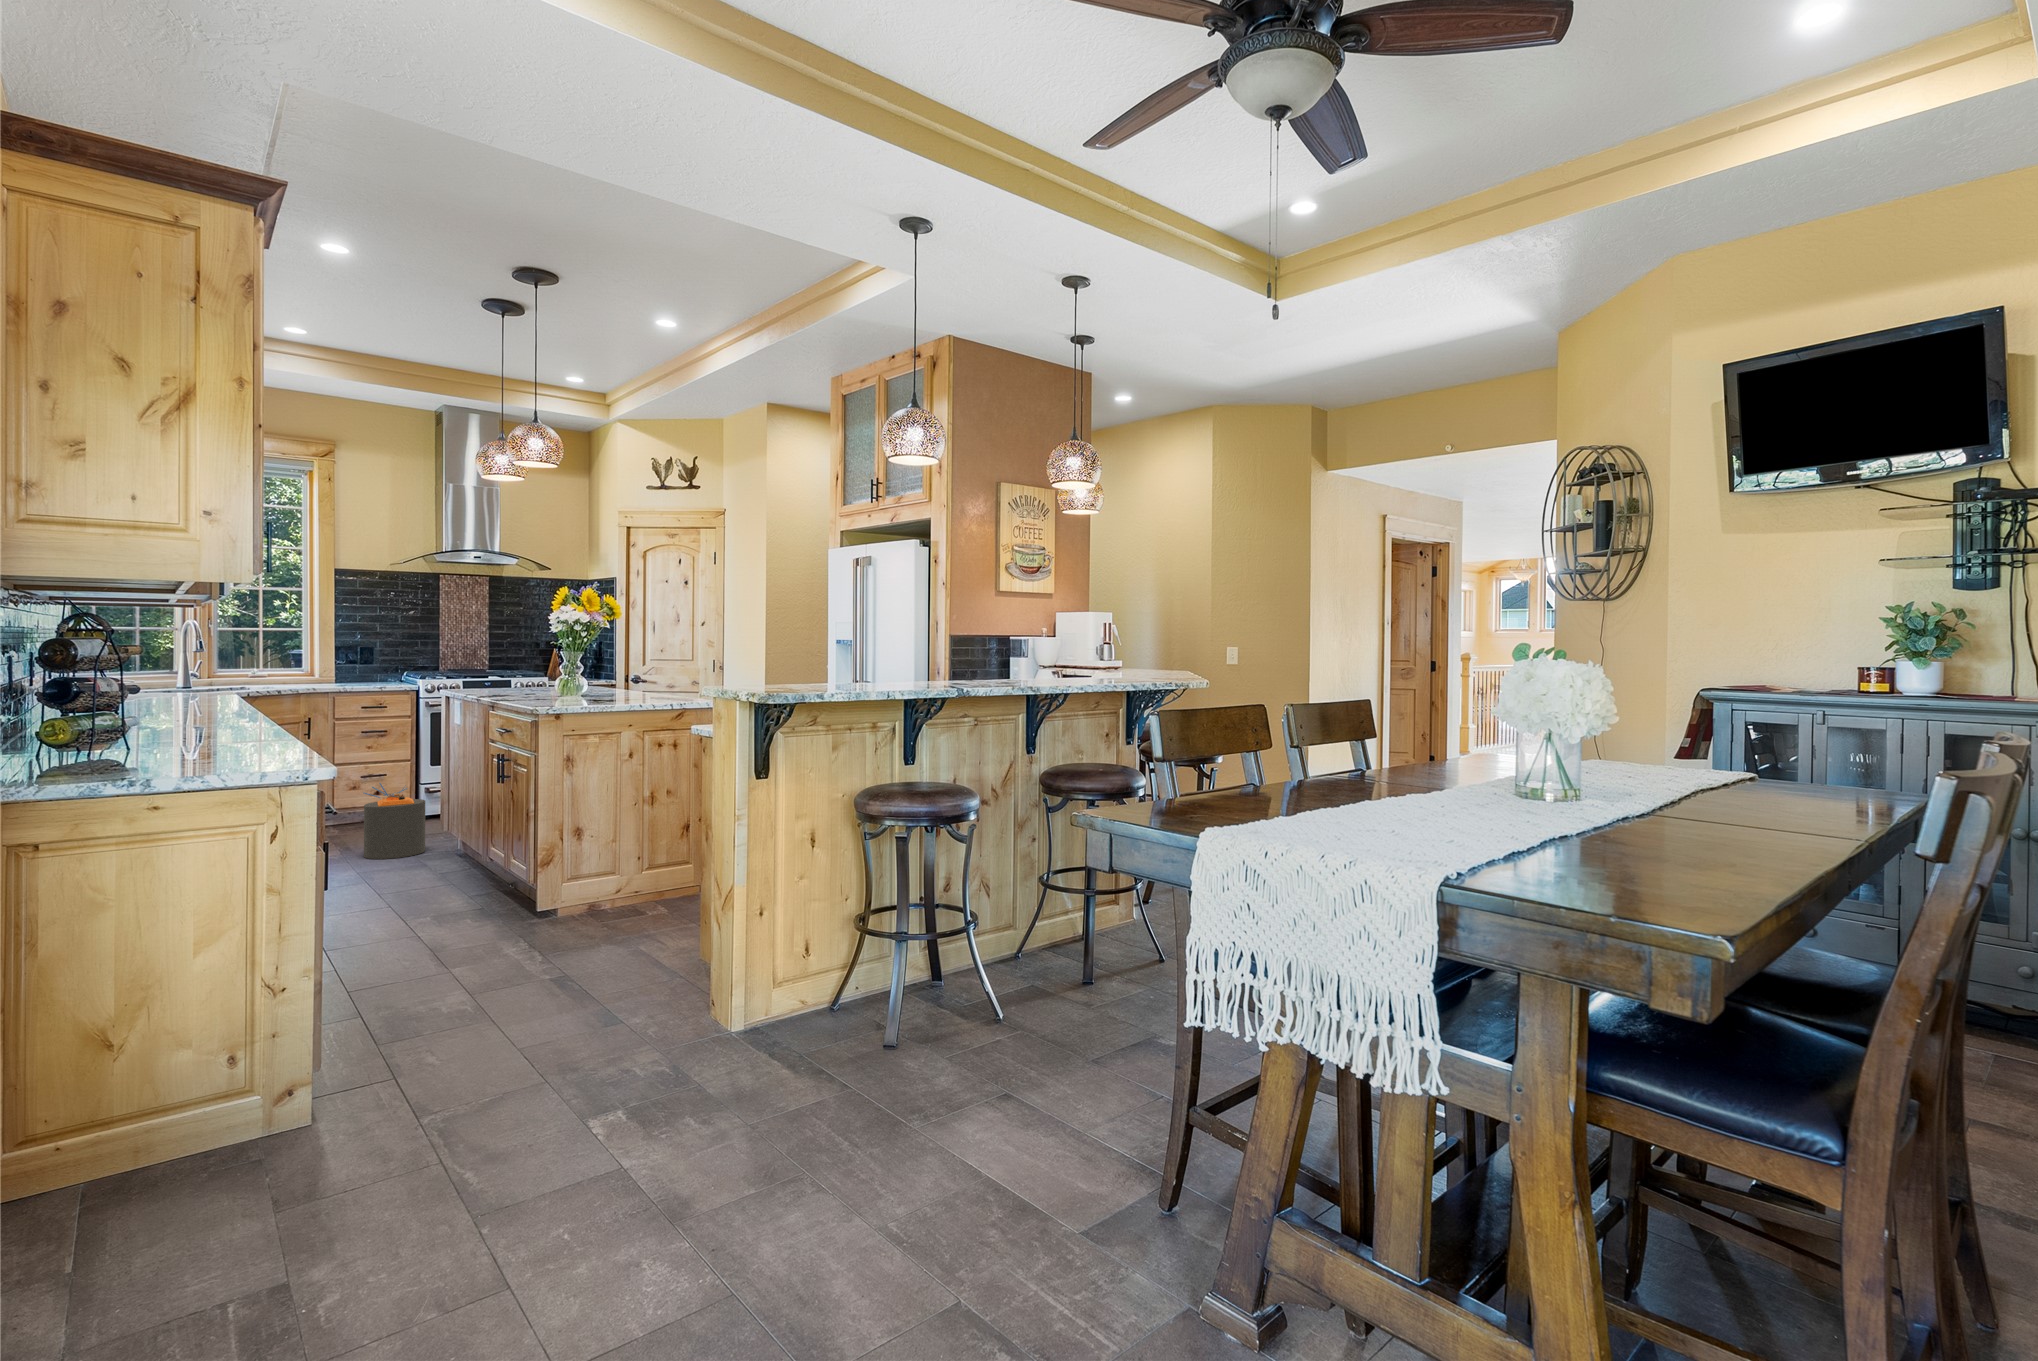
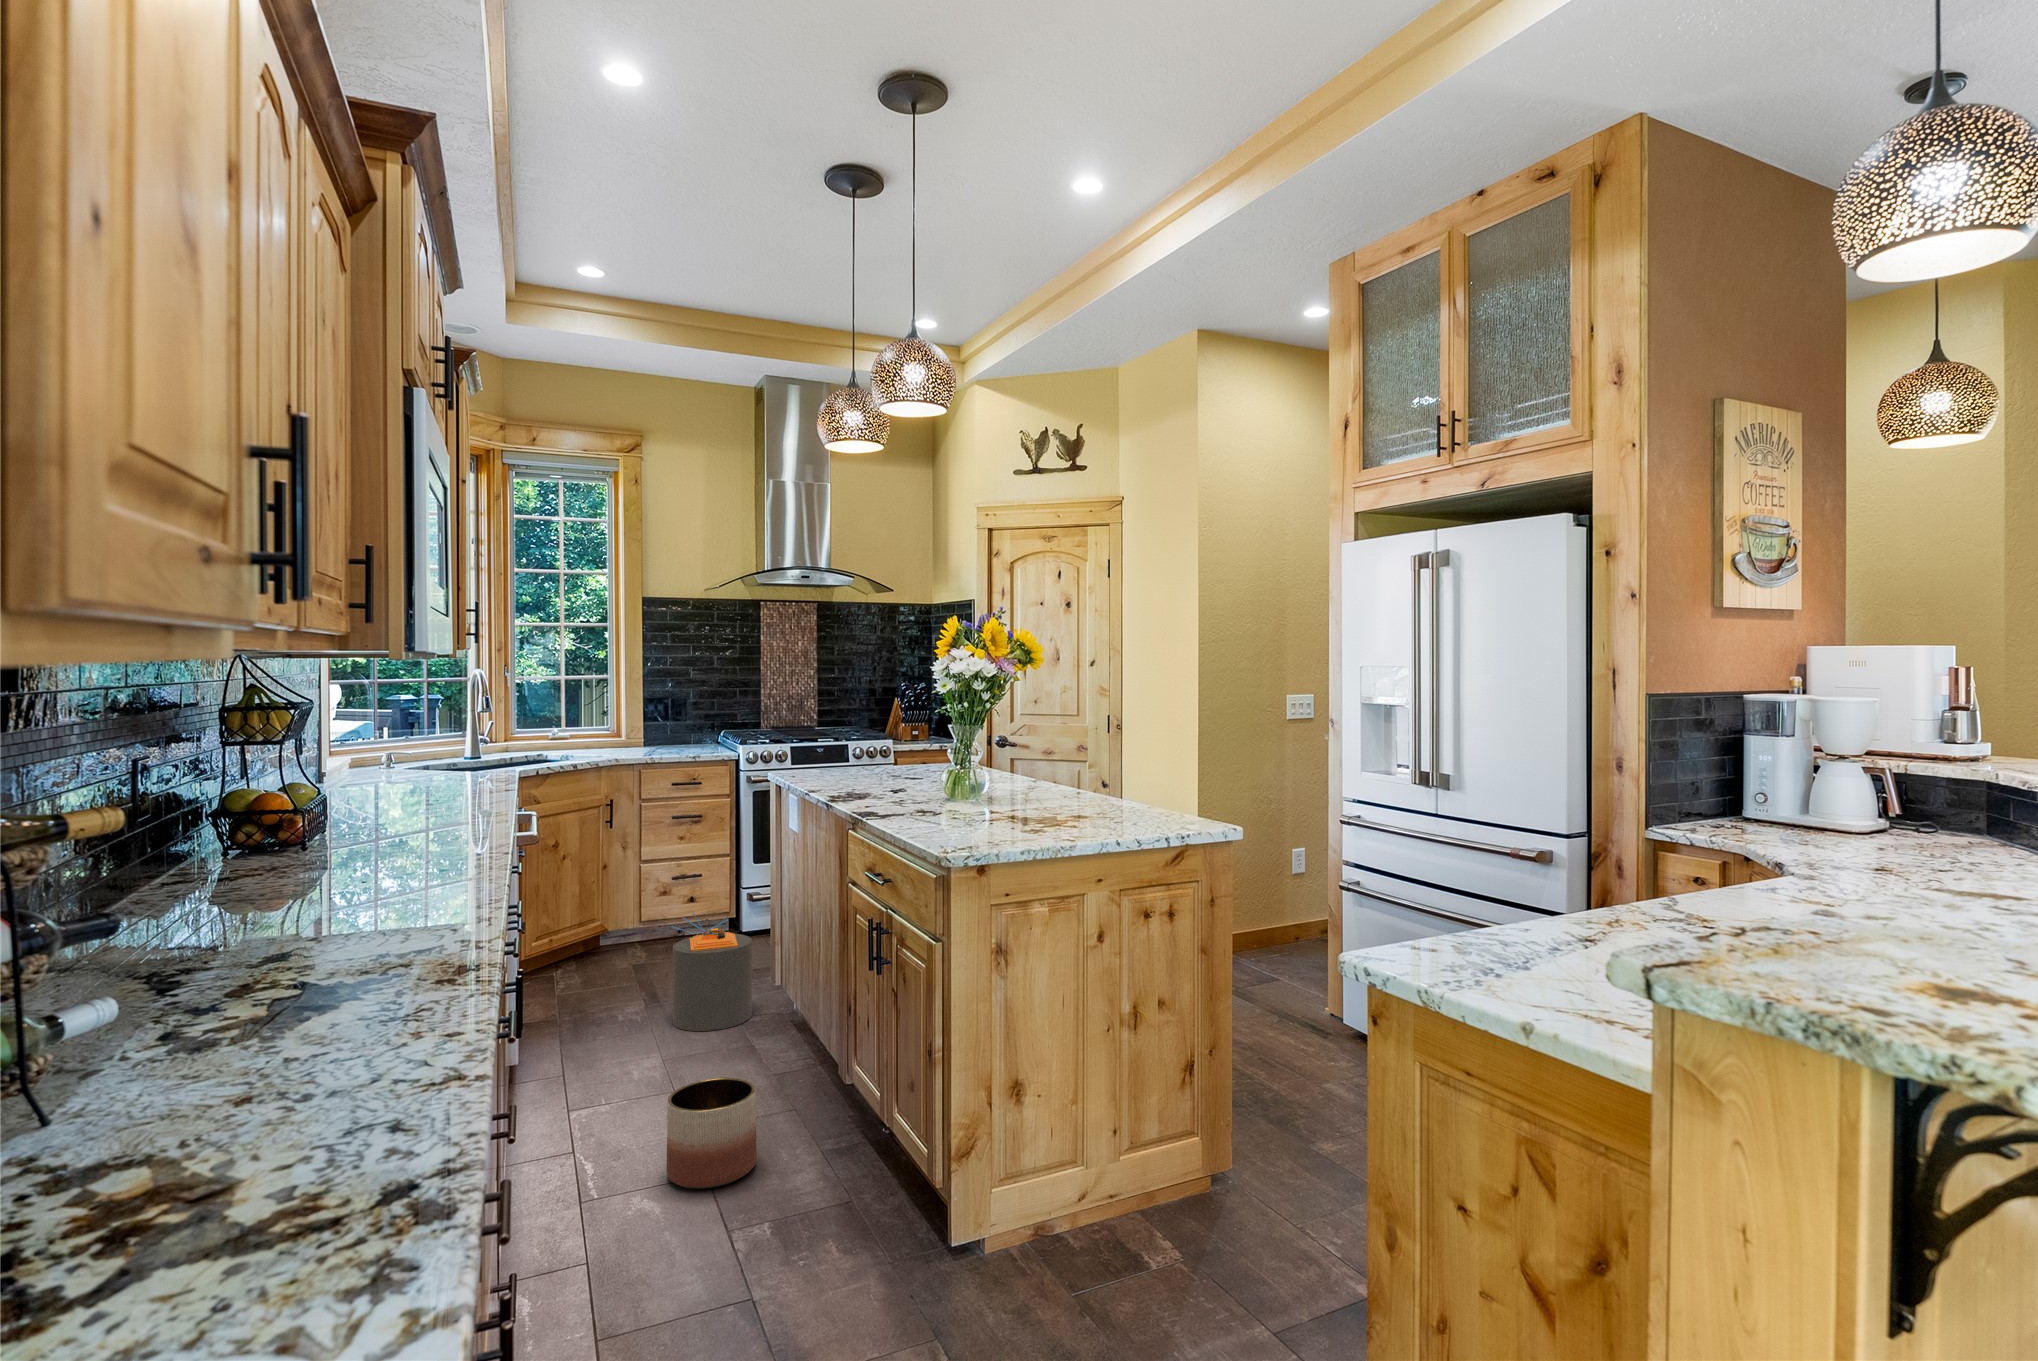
planter: none [363,854,423,910] -> present [667,1078,757,1189]

